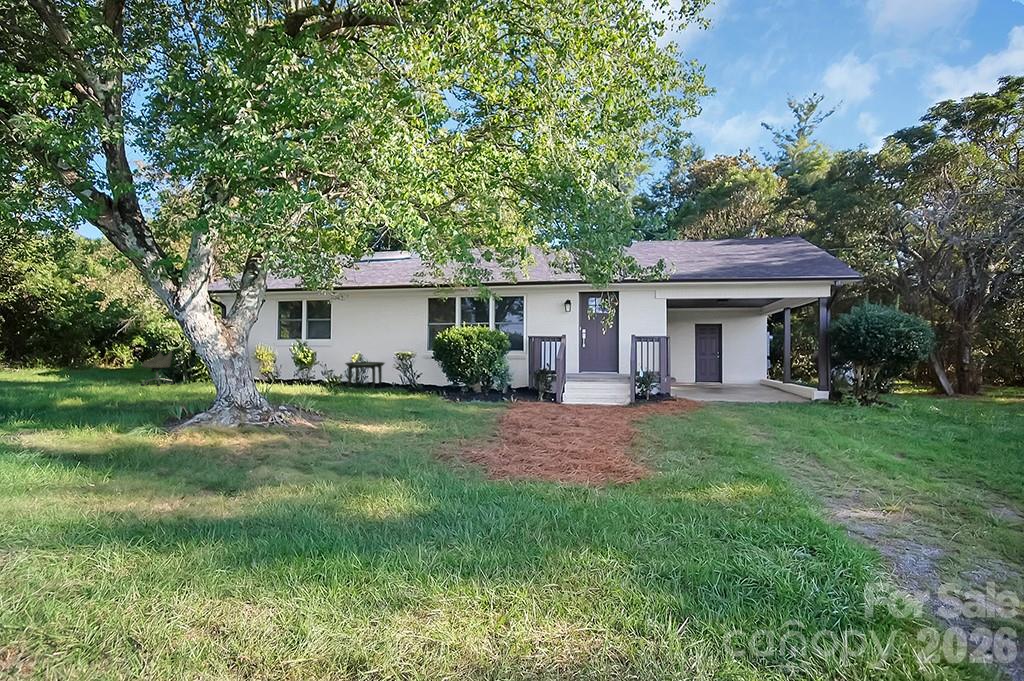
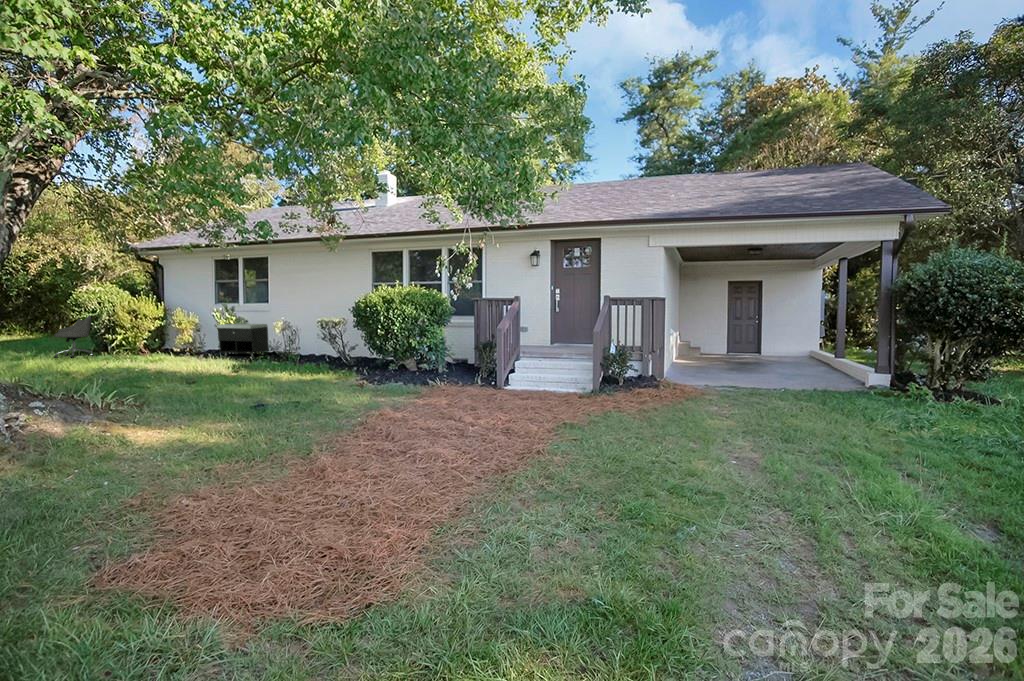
storage bench: none [288,356,330,384] -> present [217,323,269,356]
round table: present [345,362,385,387] -> none [273,330,323,361]

